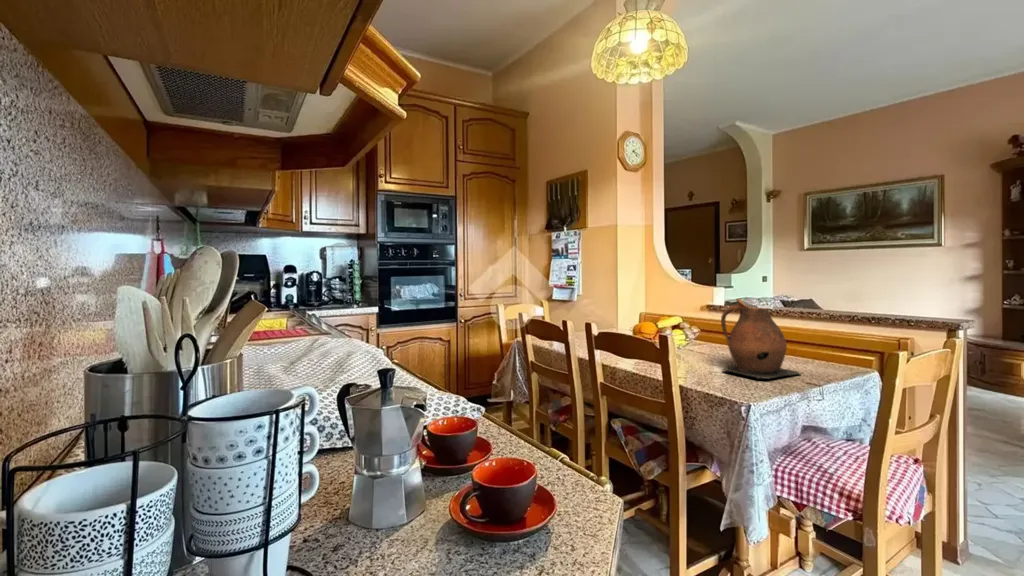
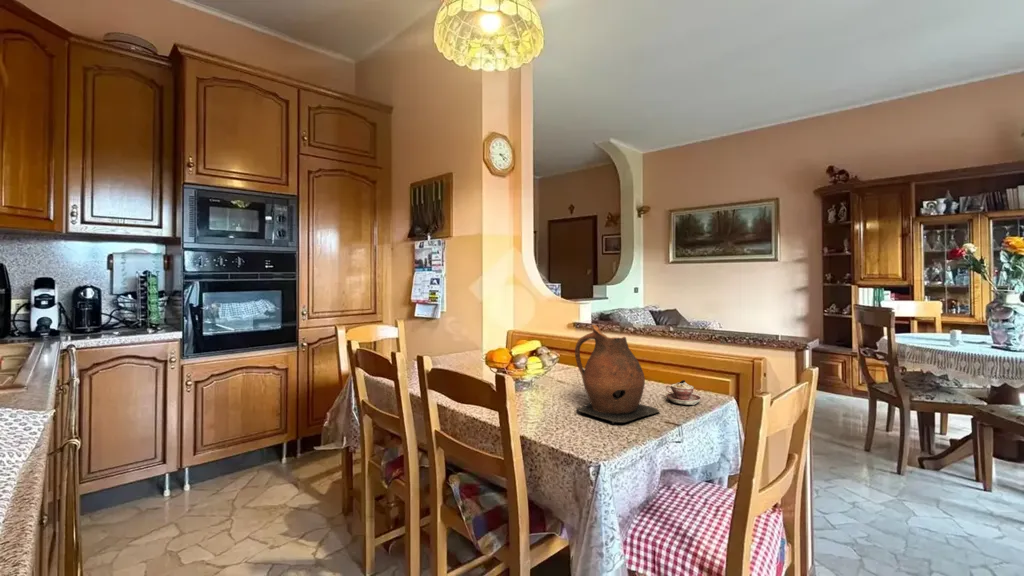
teacup: none [806,349,841,371] -> present [666,380,701,405]

